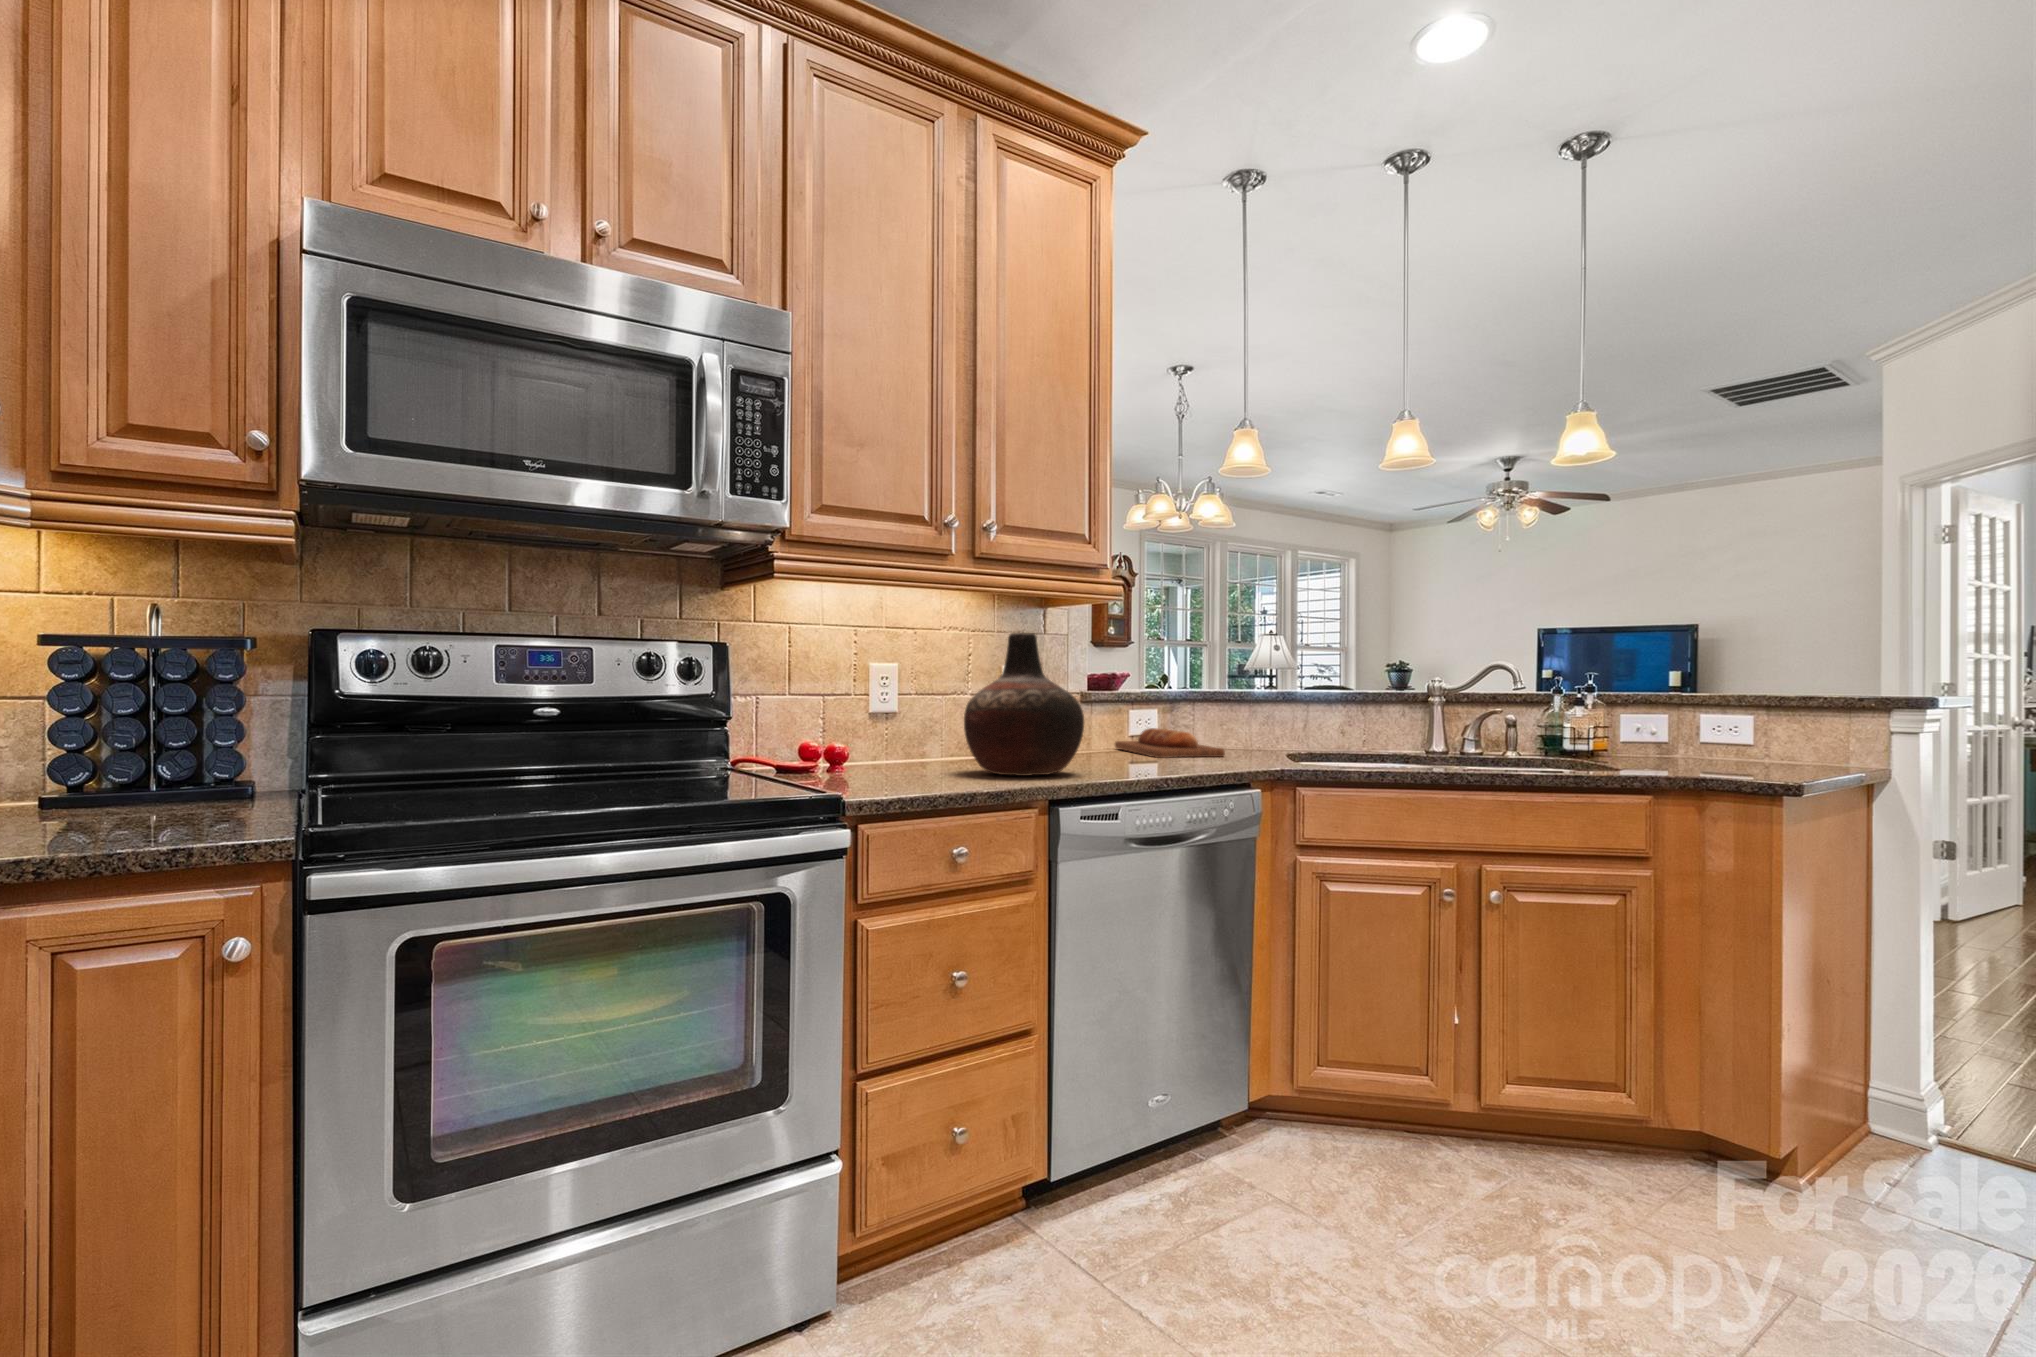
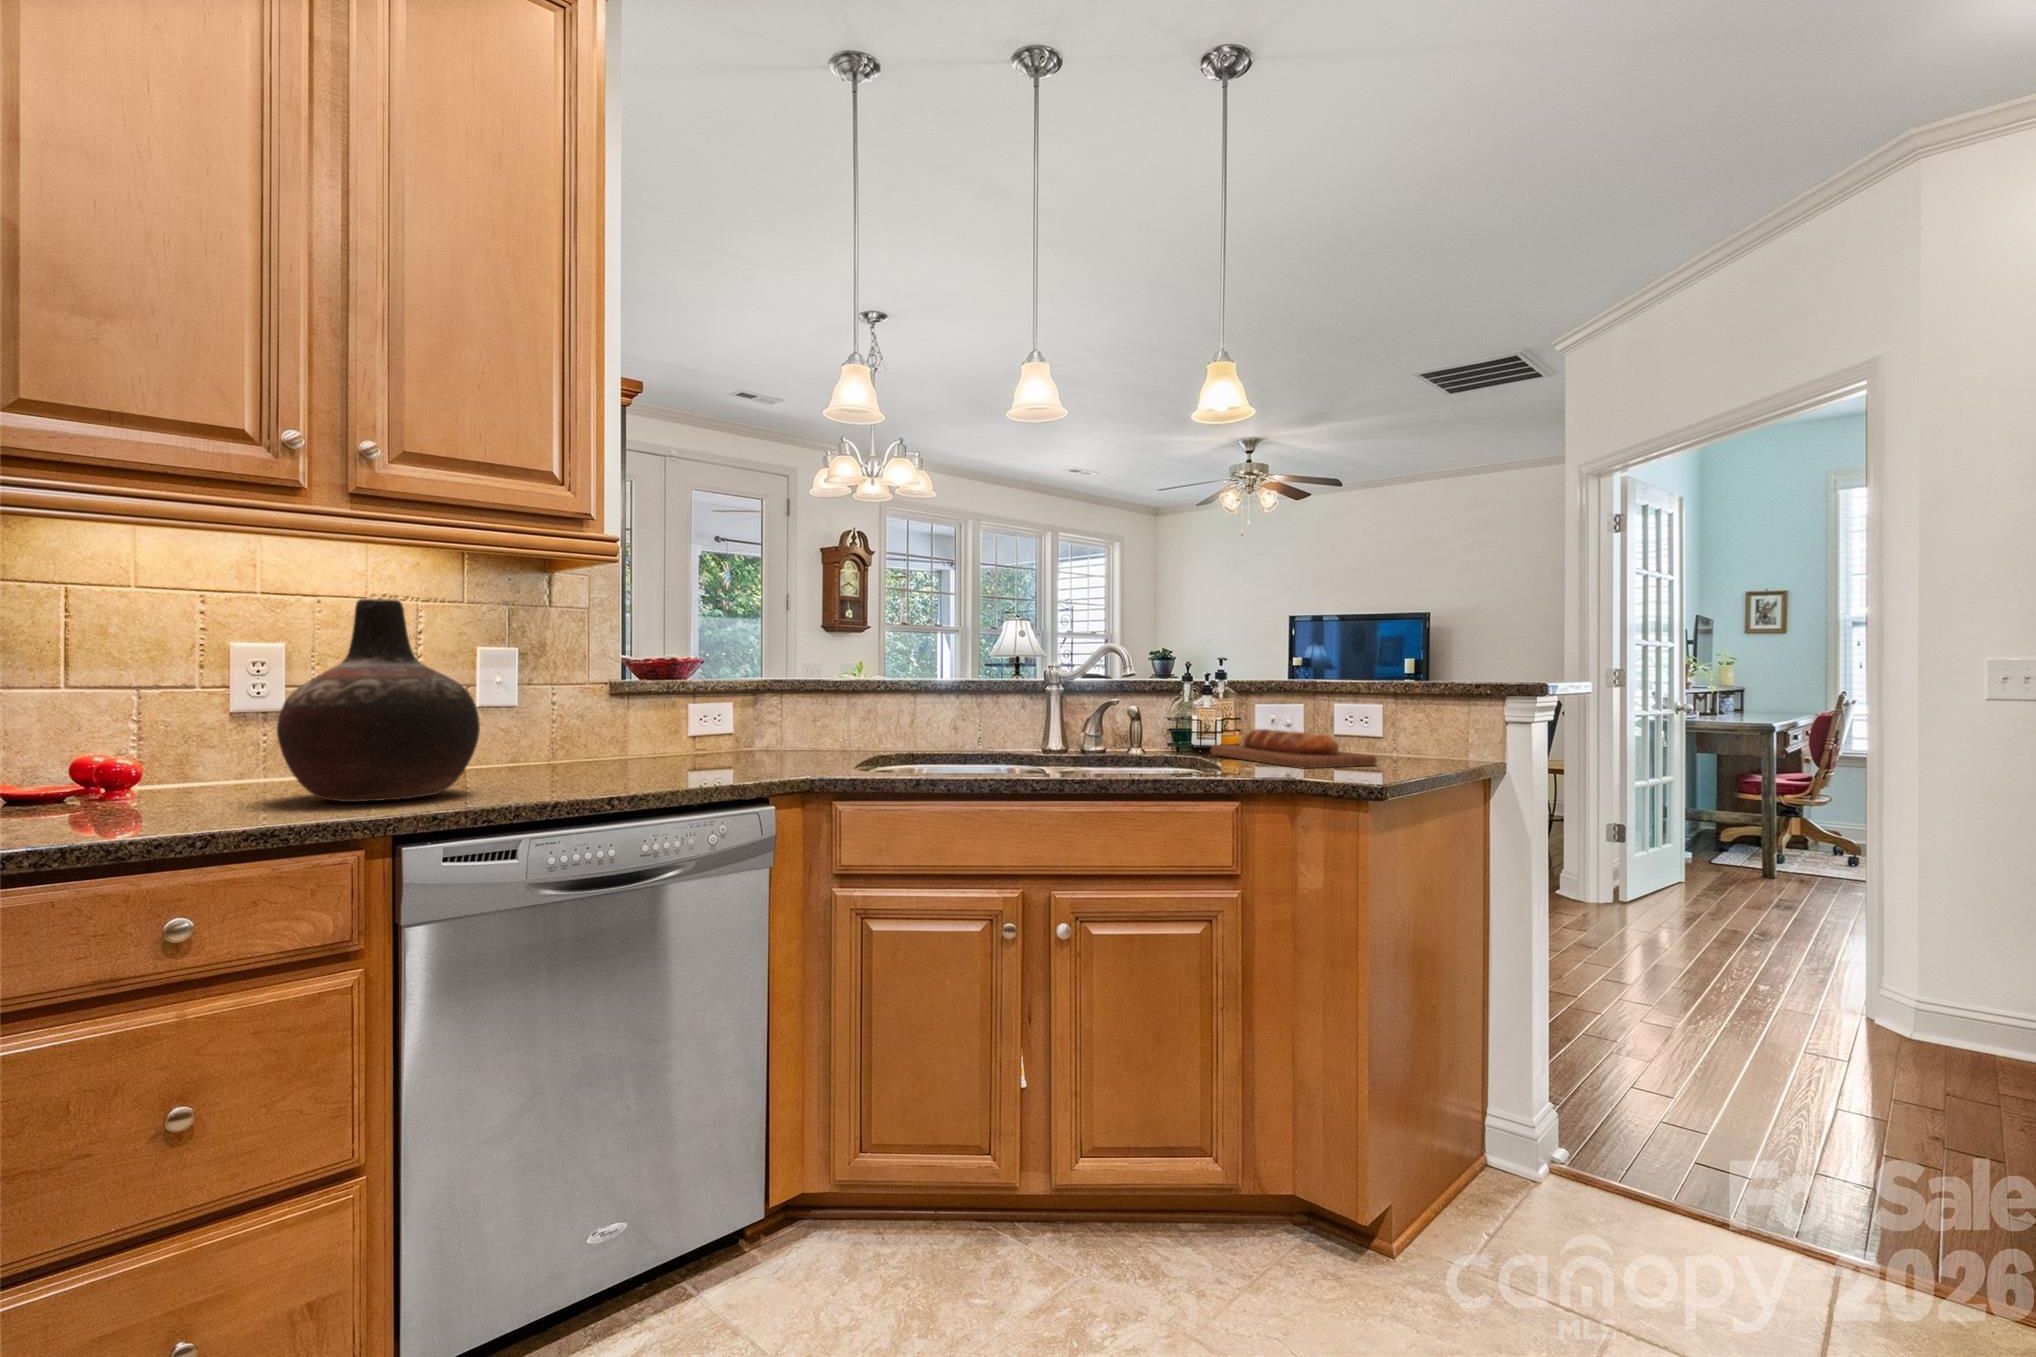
bread loaf: present [1115,728,1225,758] -> present [1211,729,1377,768]

